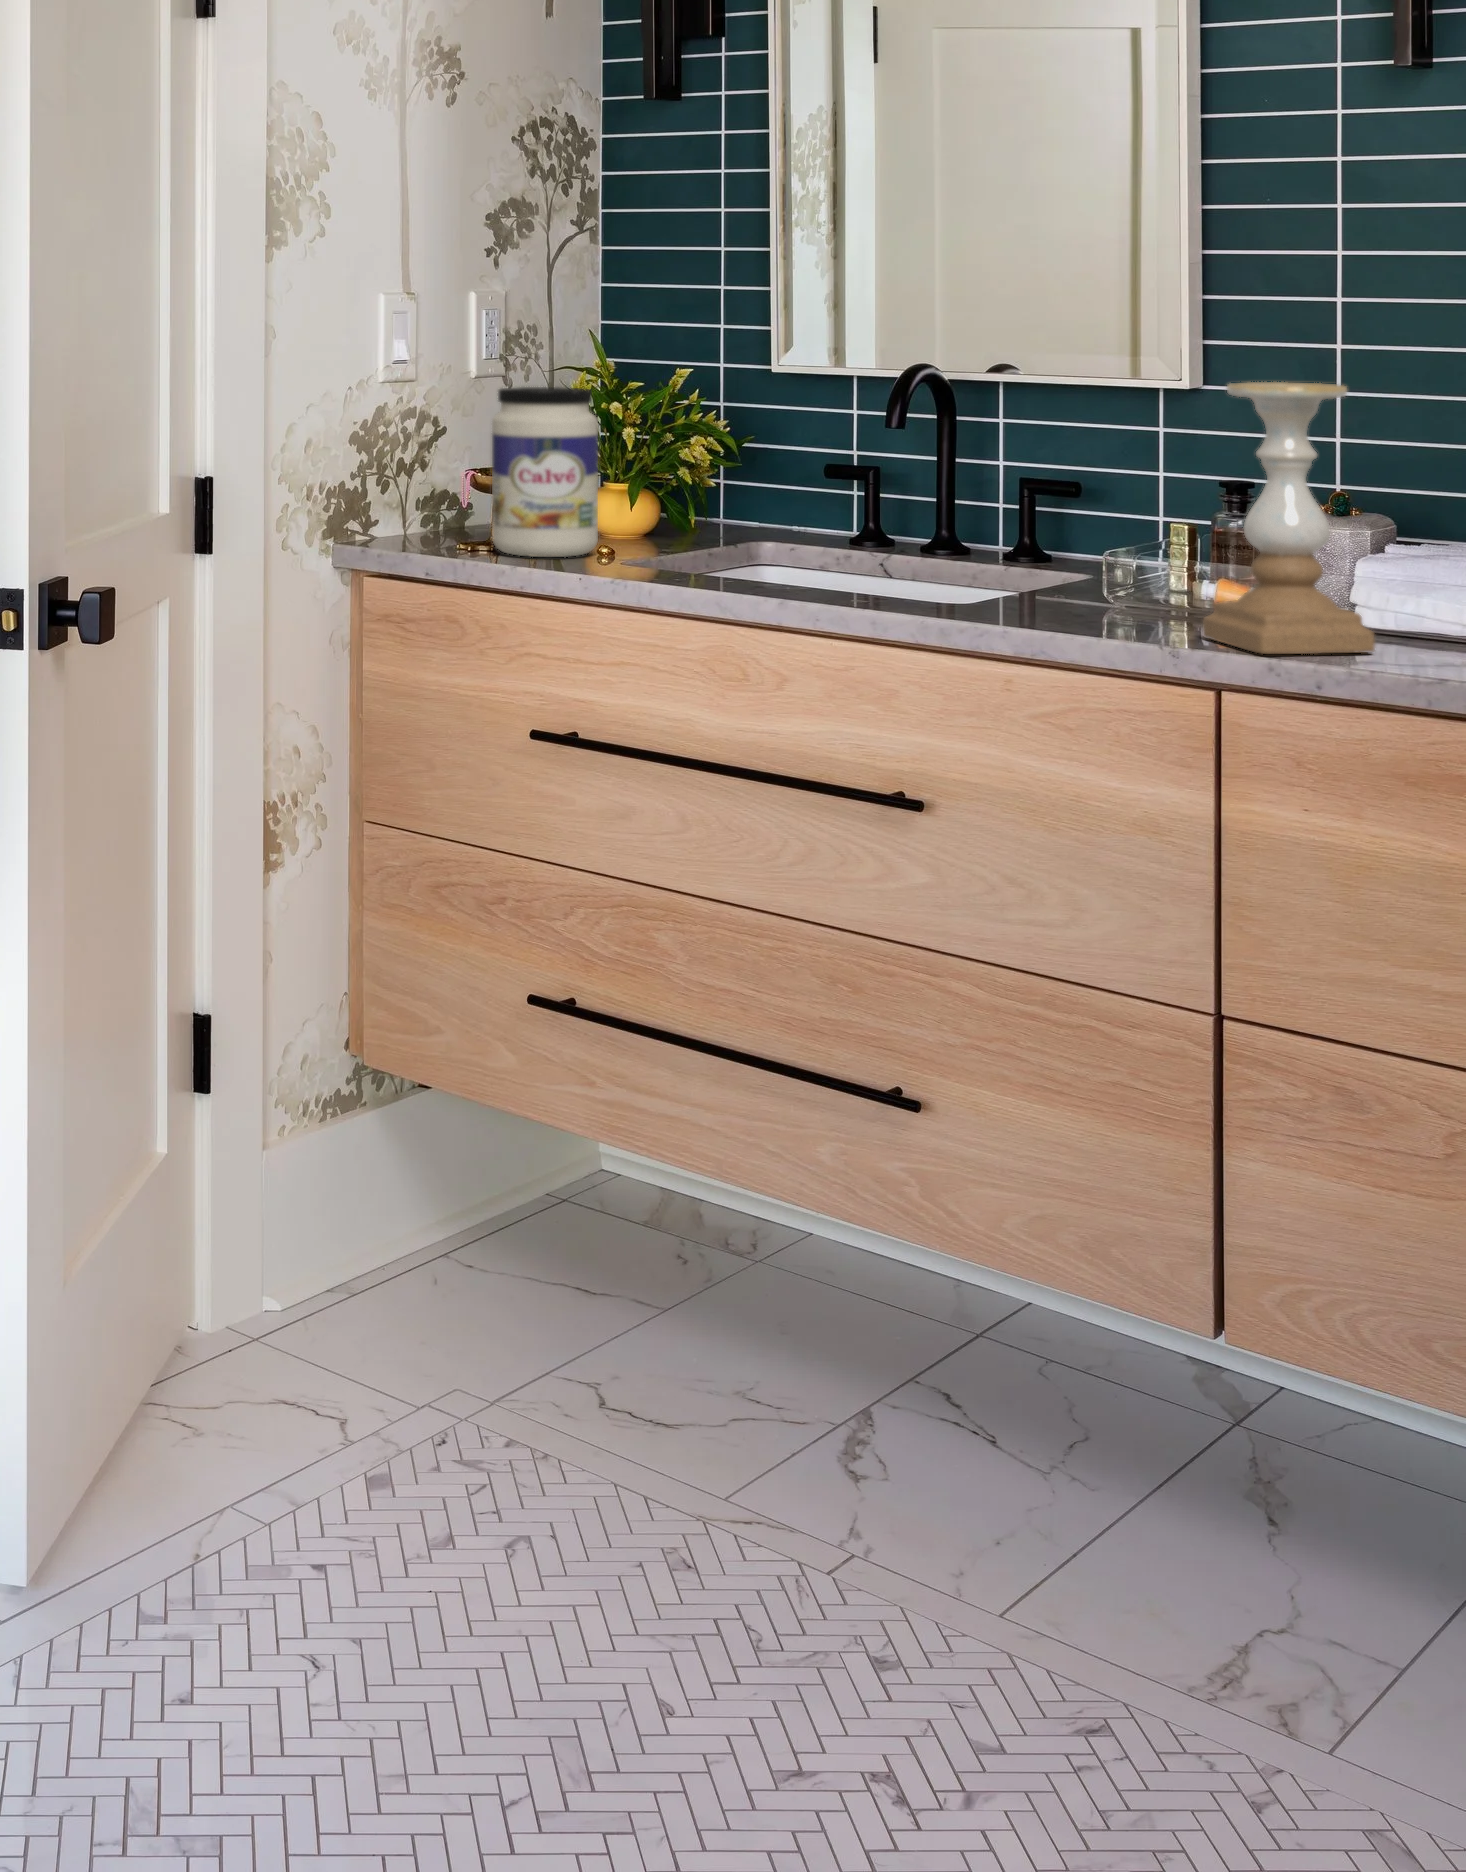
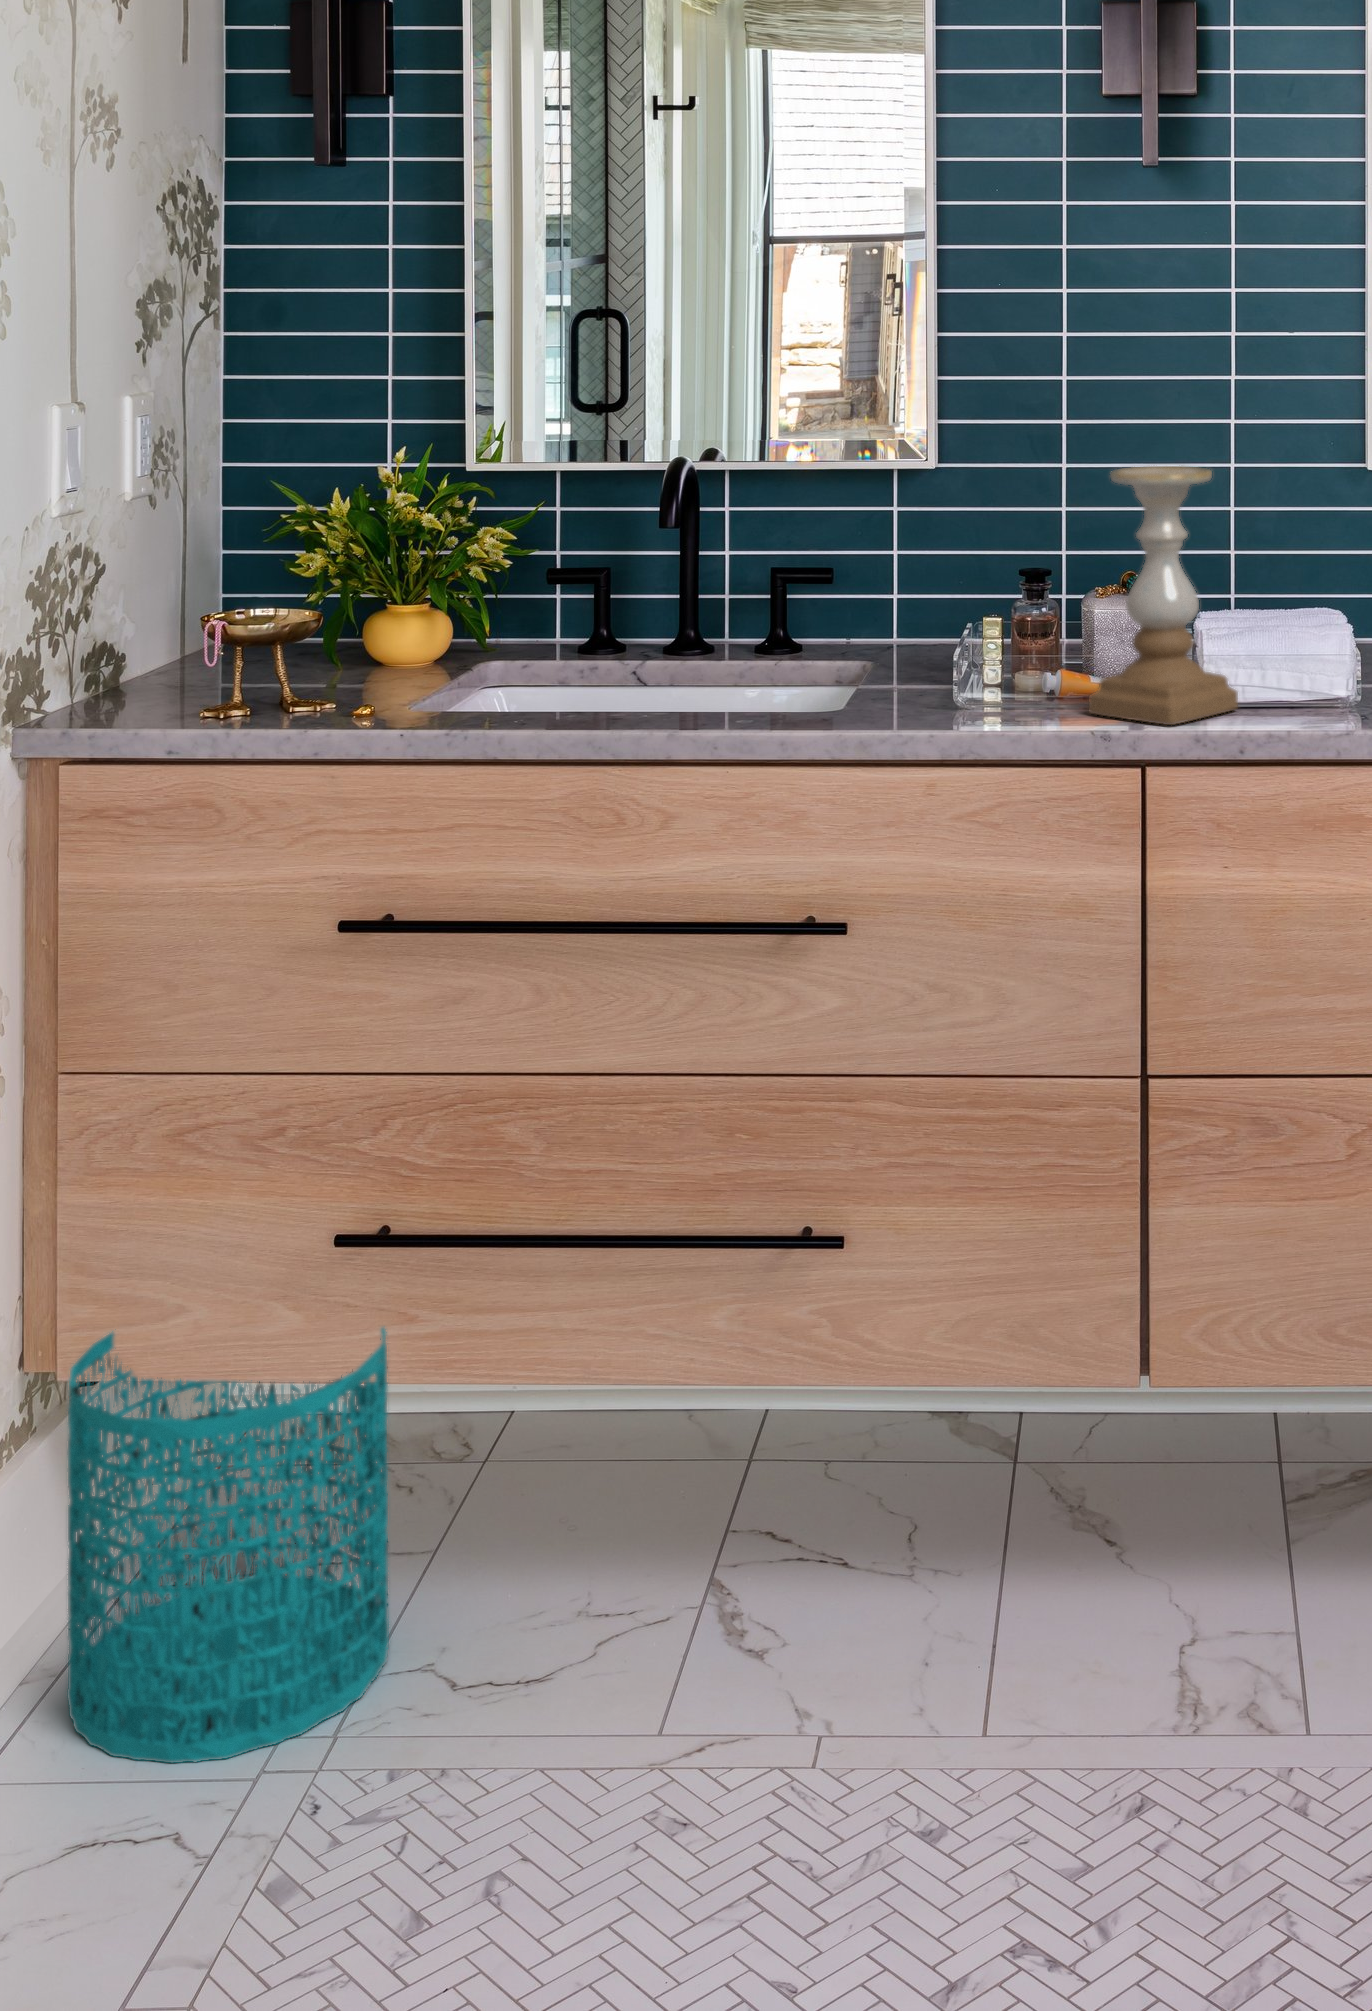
jar: present [492,387,598,557] -> none [200,502,332,710]
wastebasket: none [338,1030,585,1387] -> present [67,1328,389,1763]

